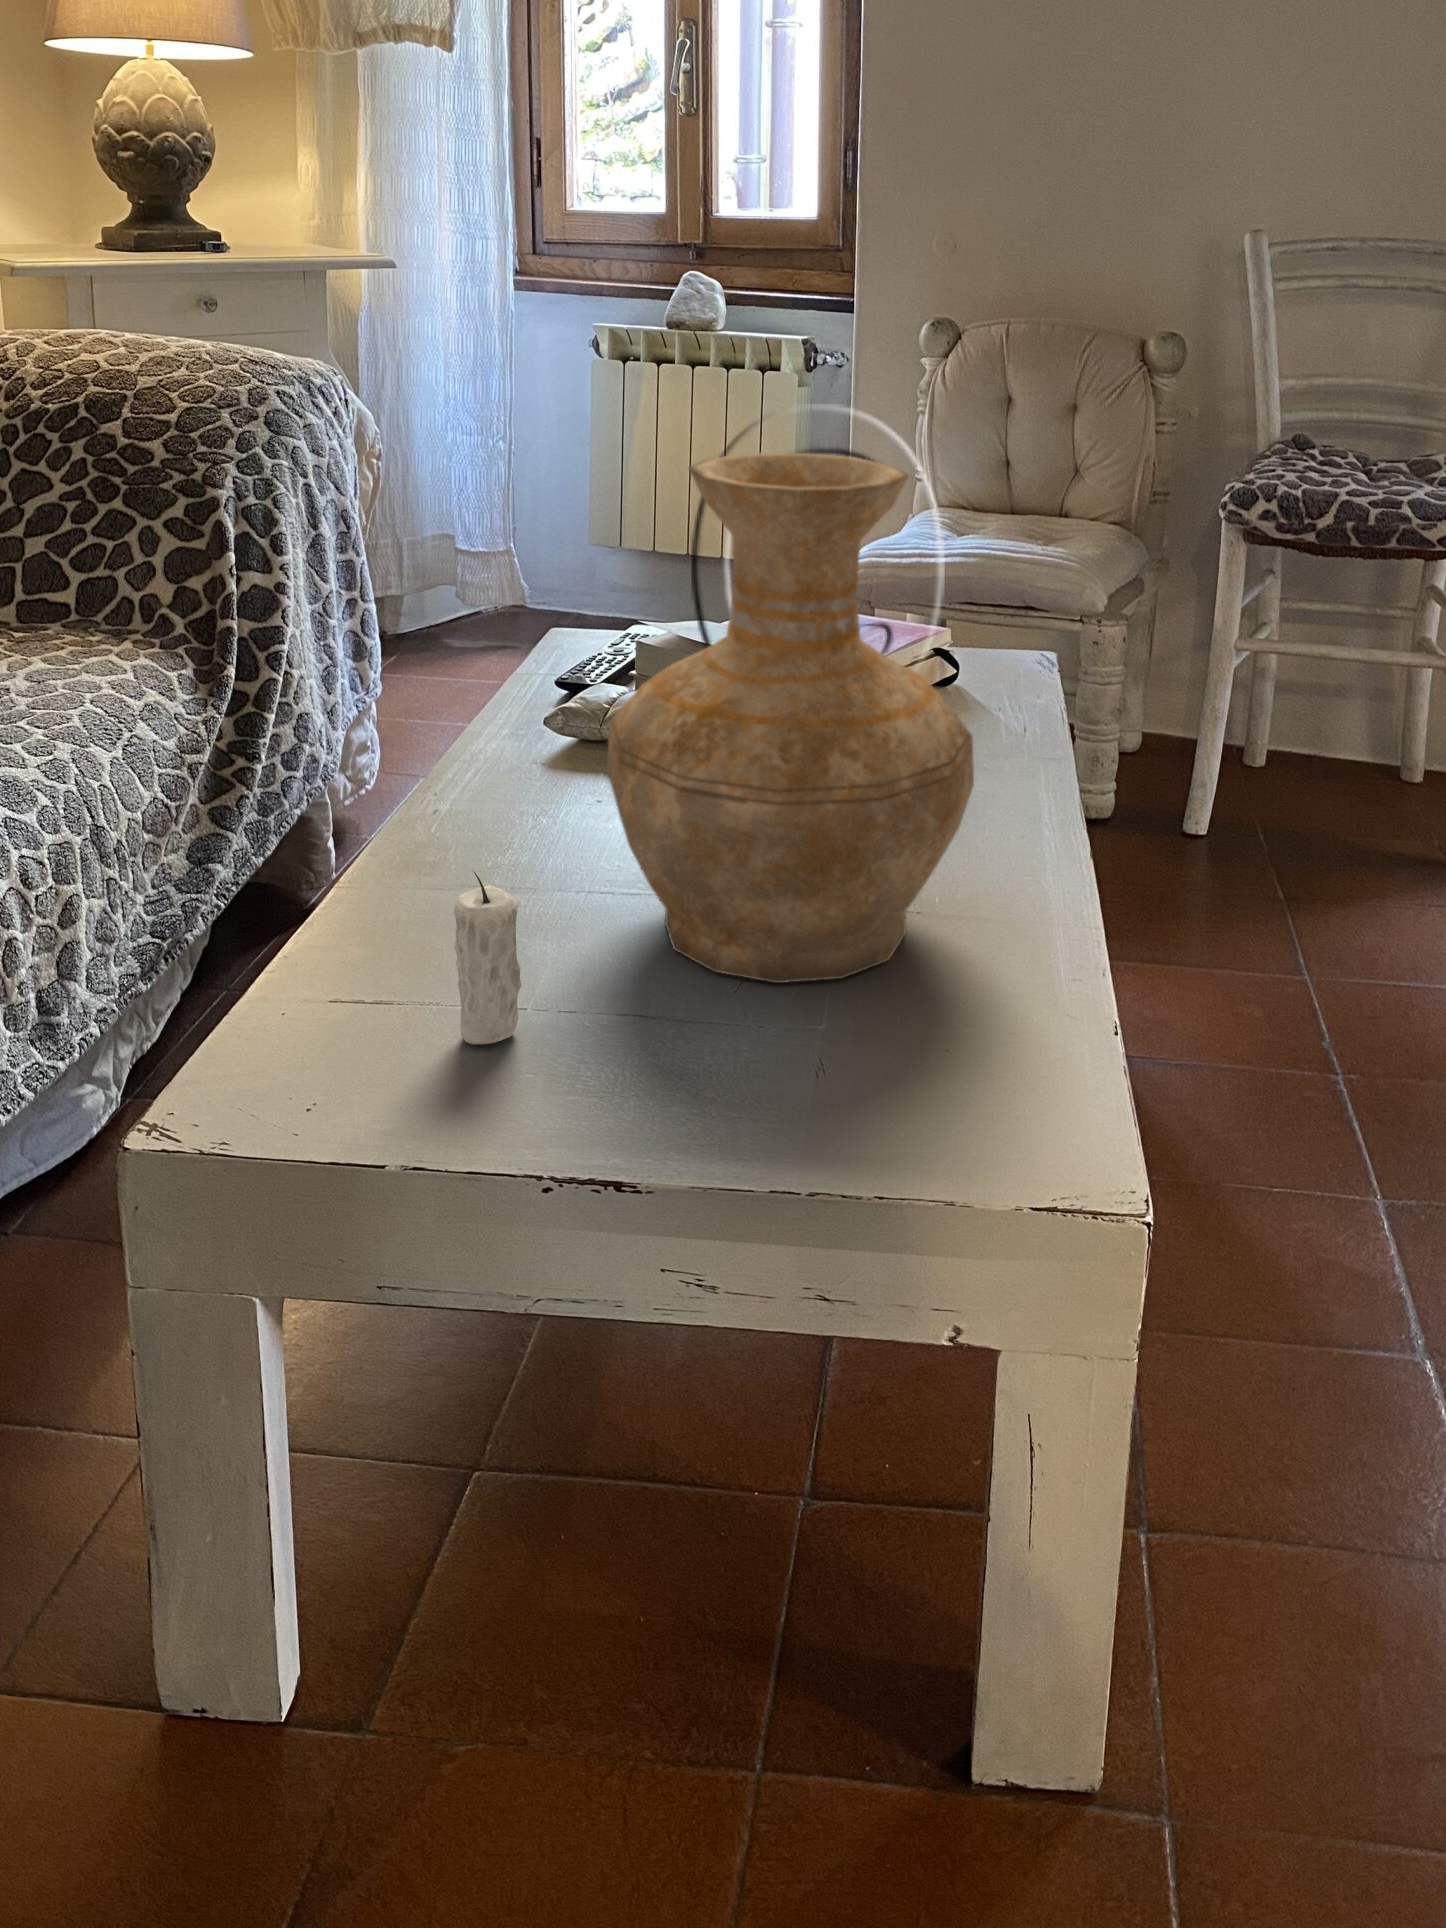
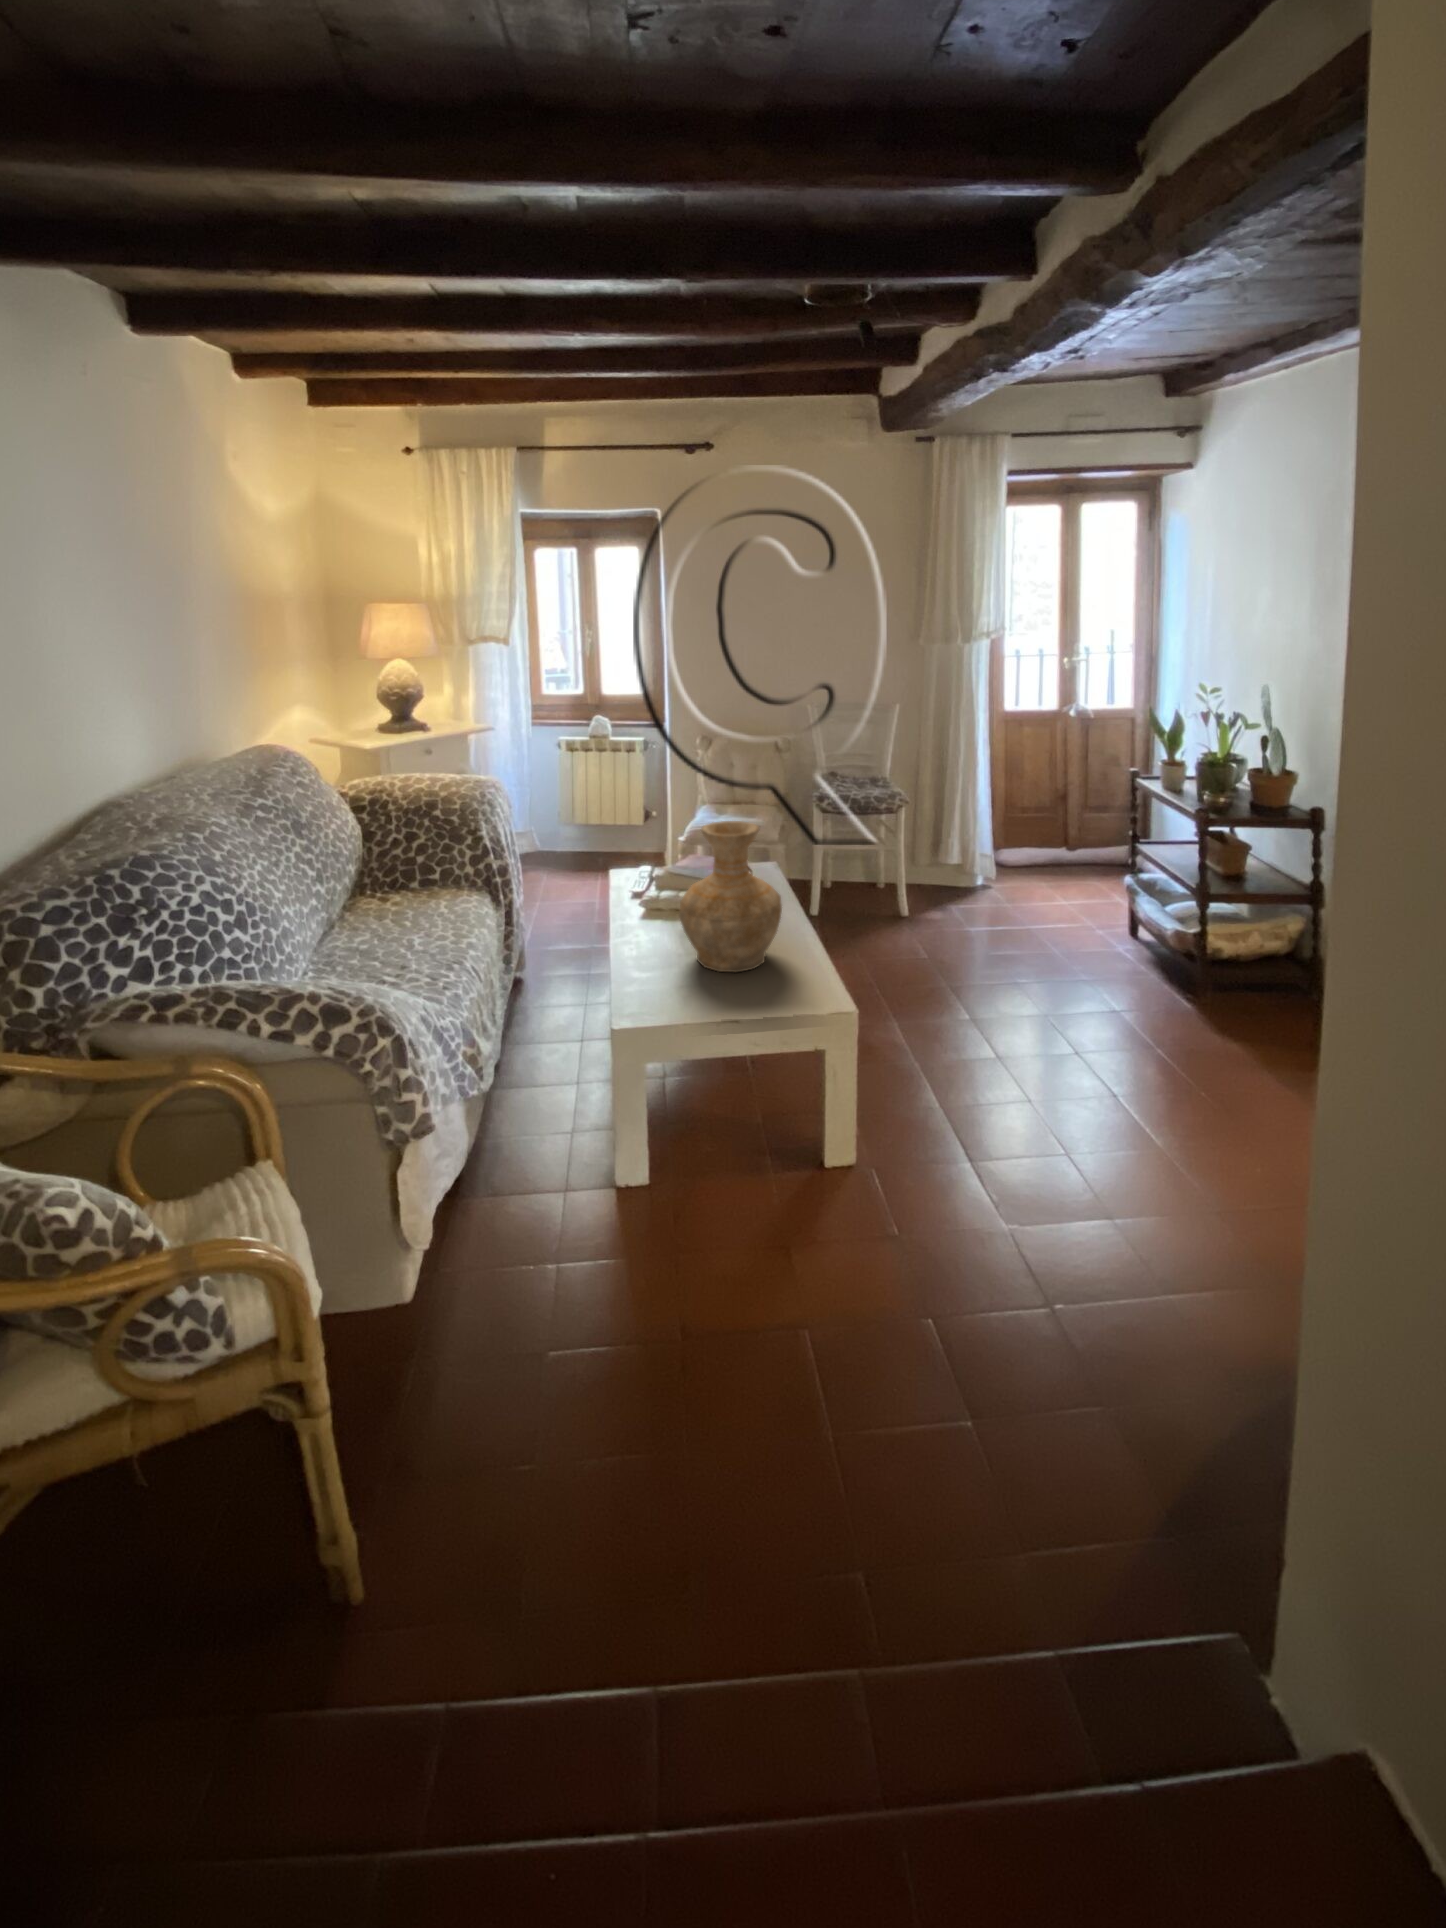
candle: present [454,872,522,1044] -> none [657,948,674,998]

